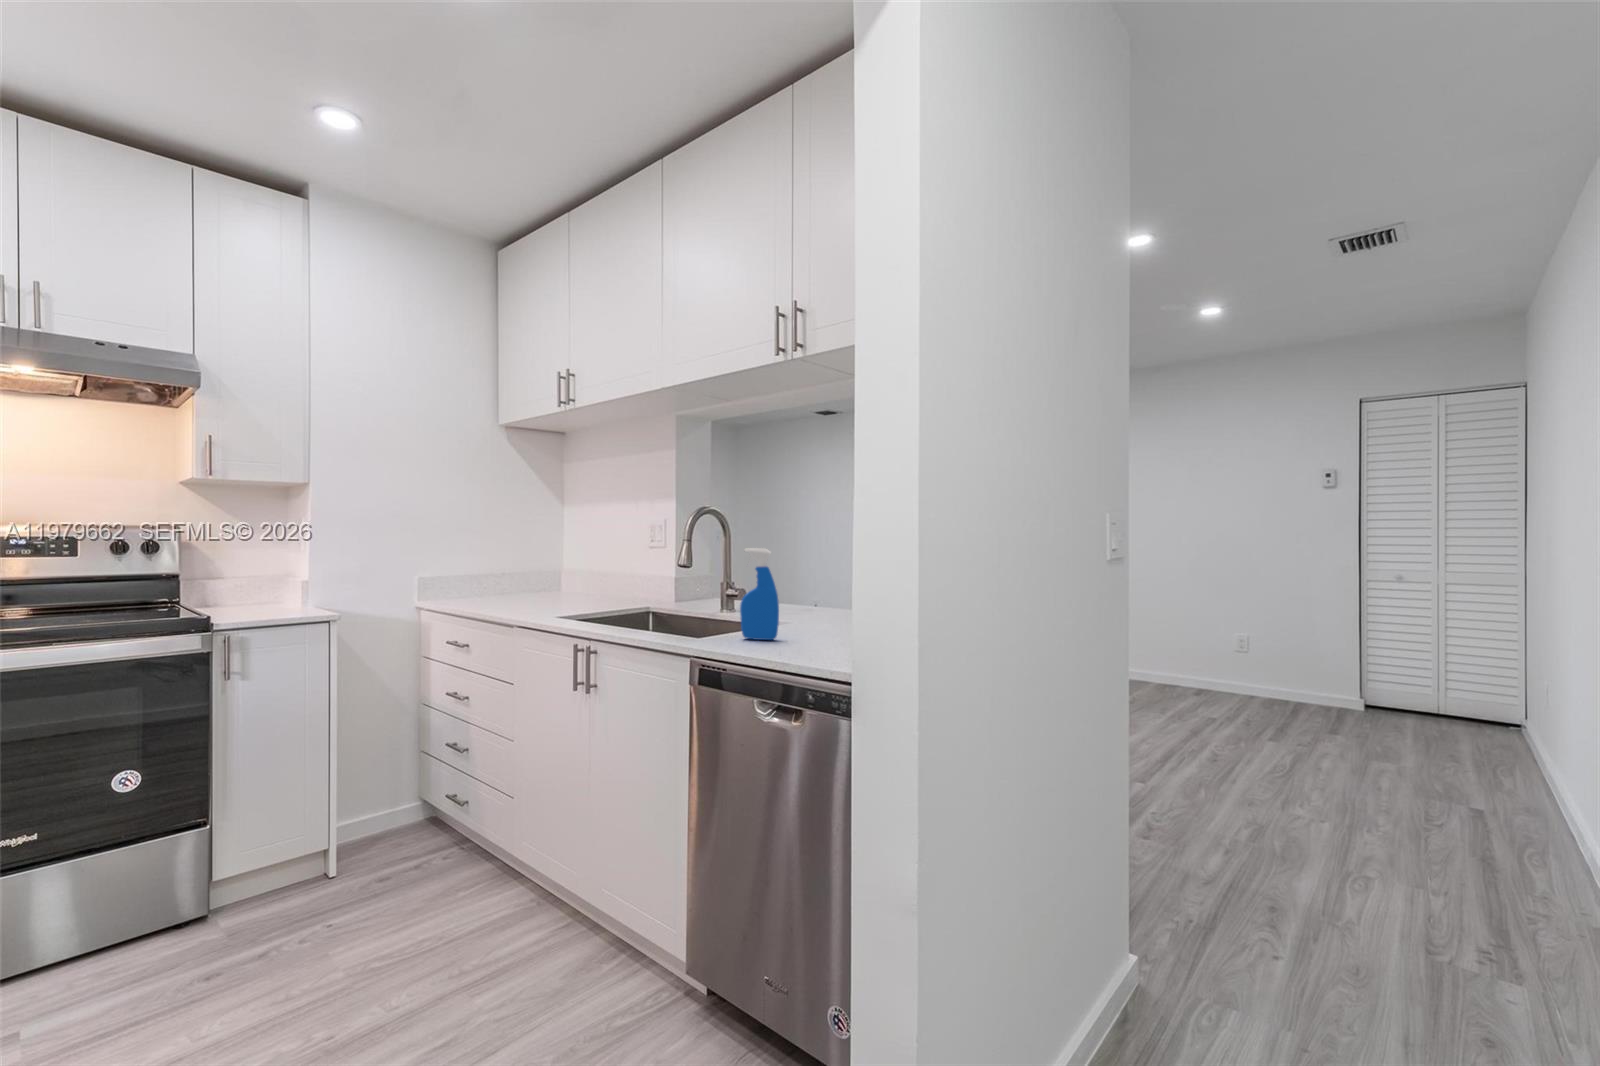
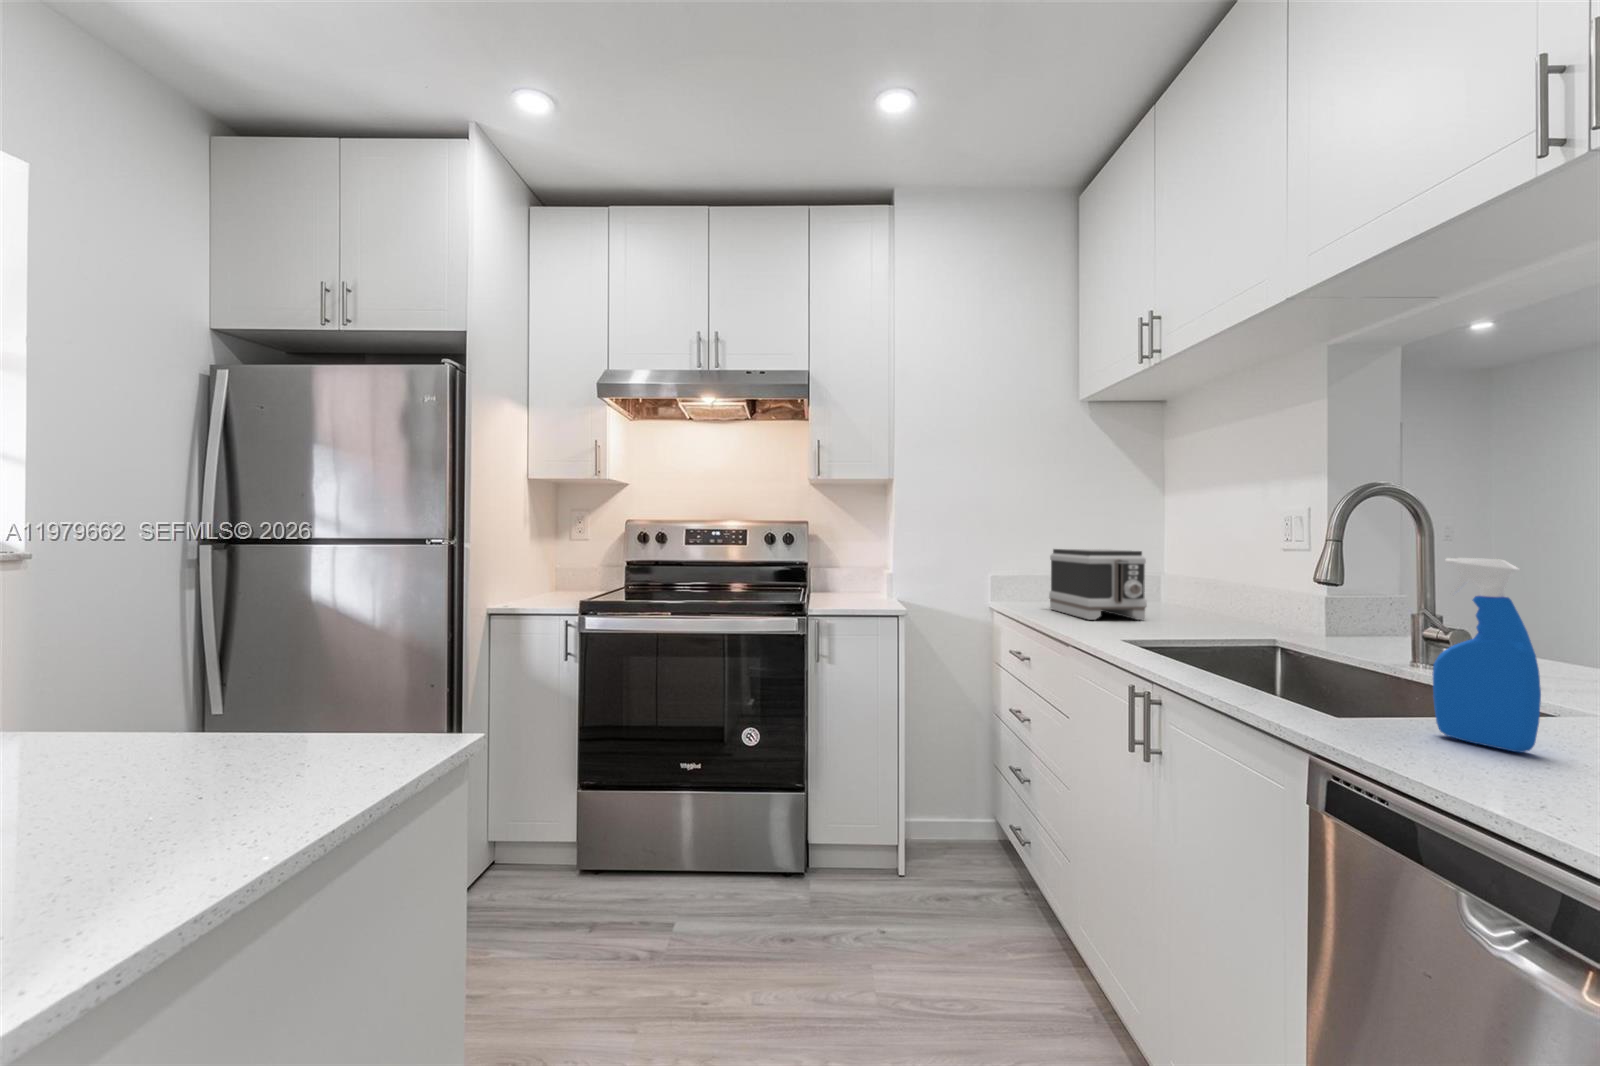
toaster: none [480,549,563,606] -> present [1049,549,1147,620]

